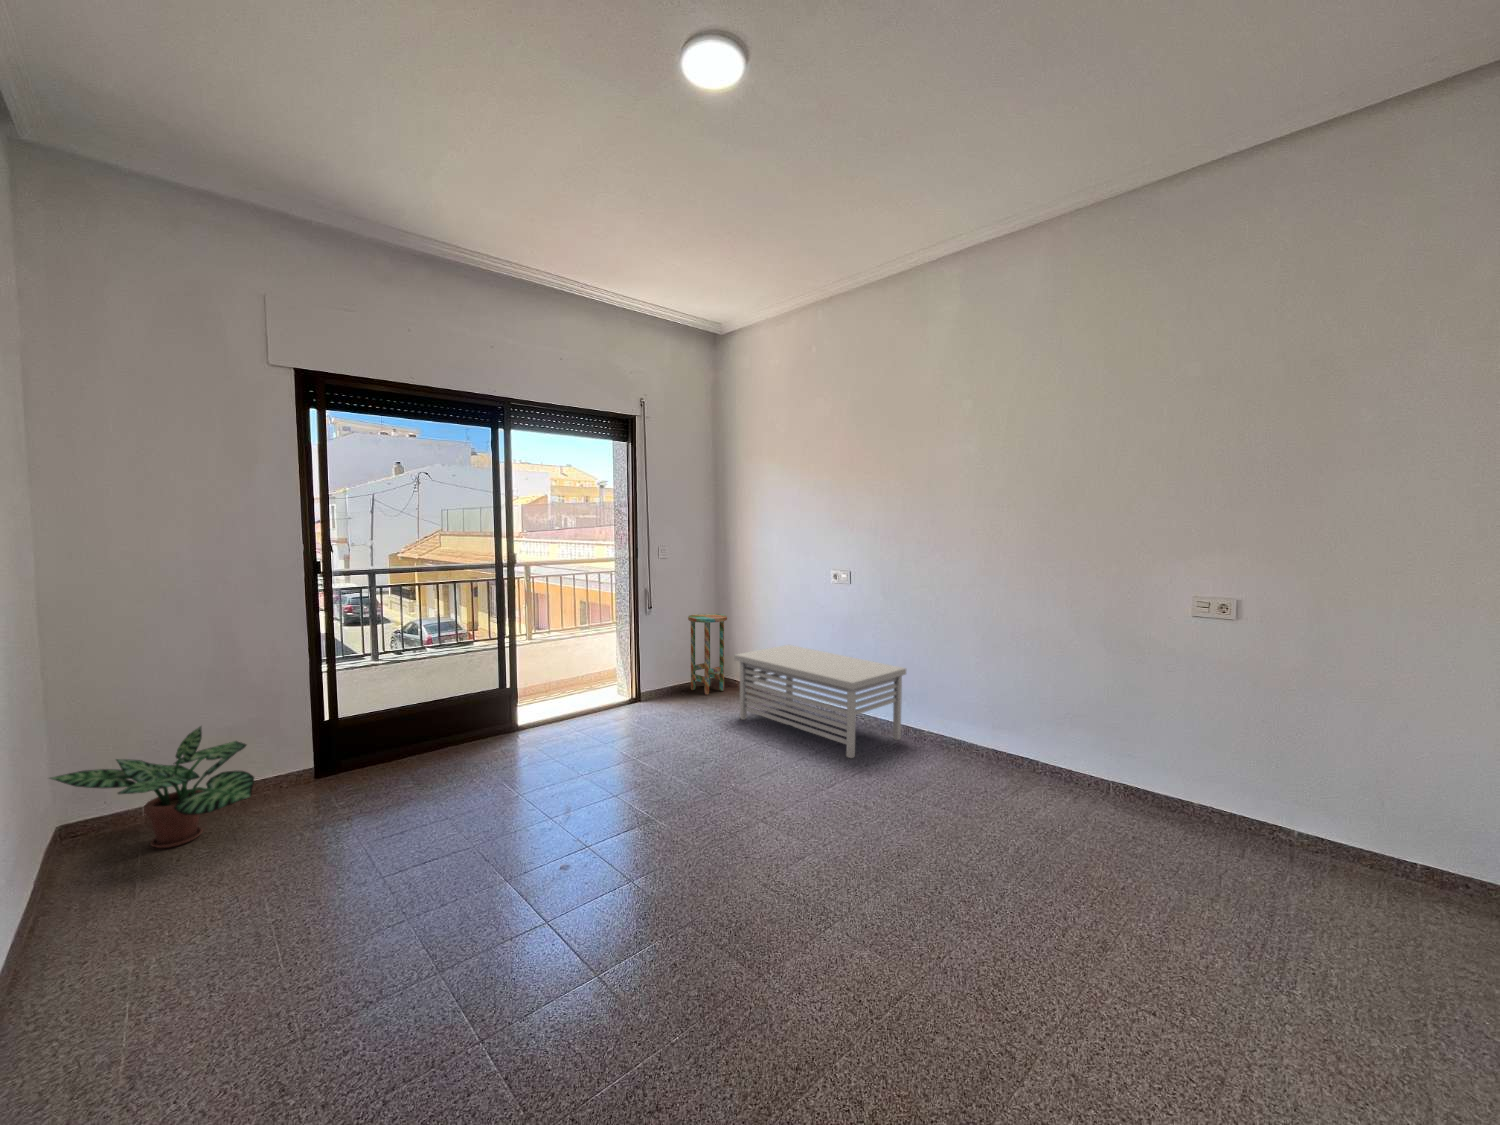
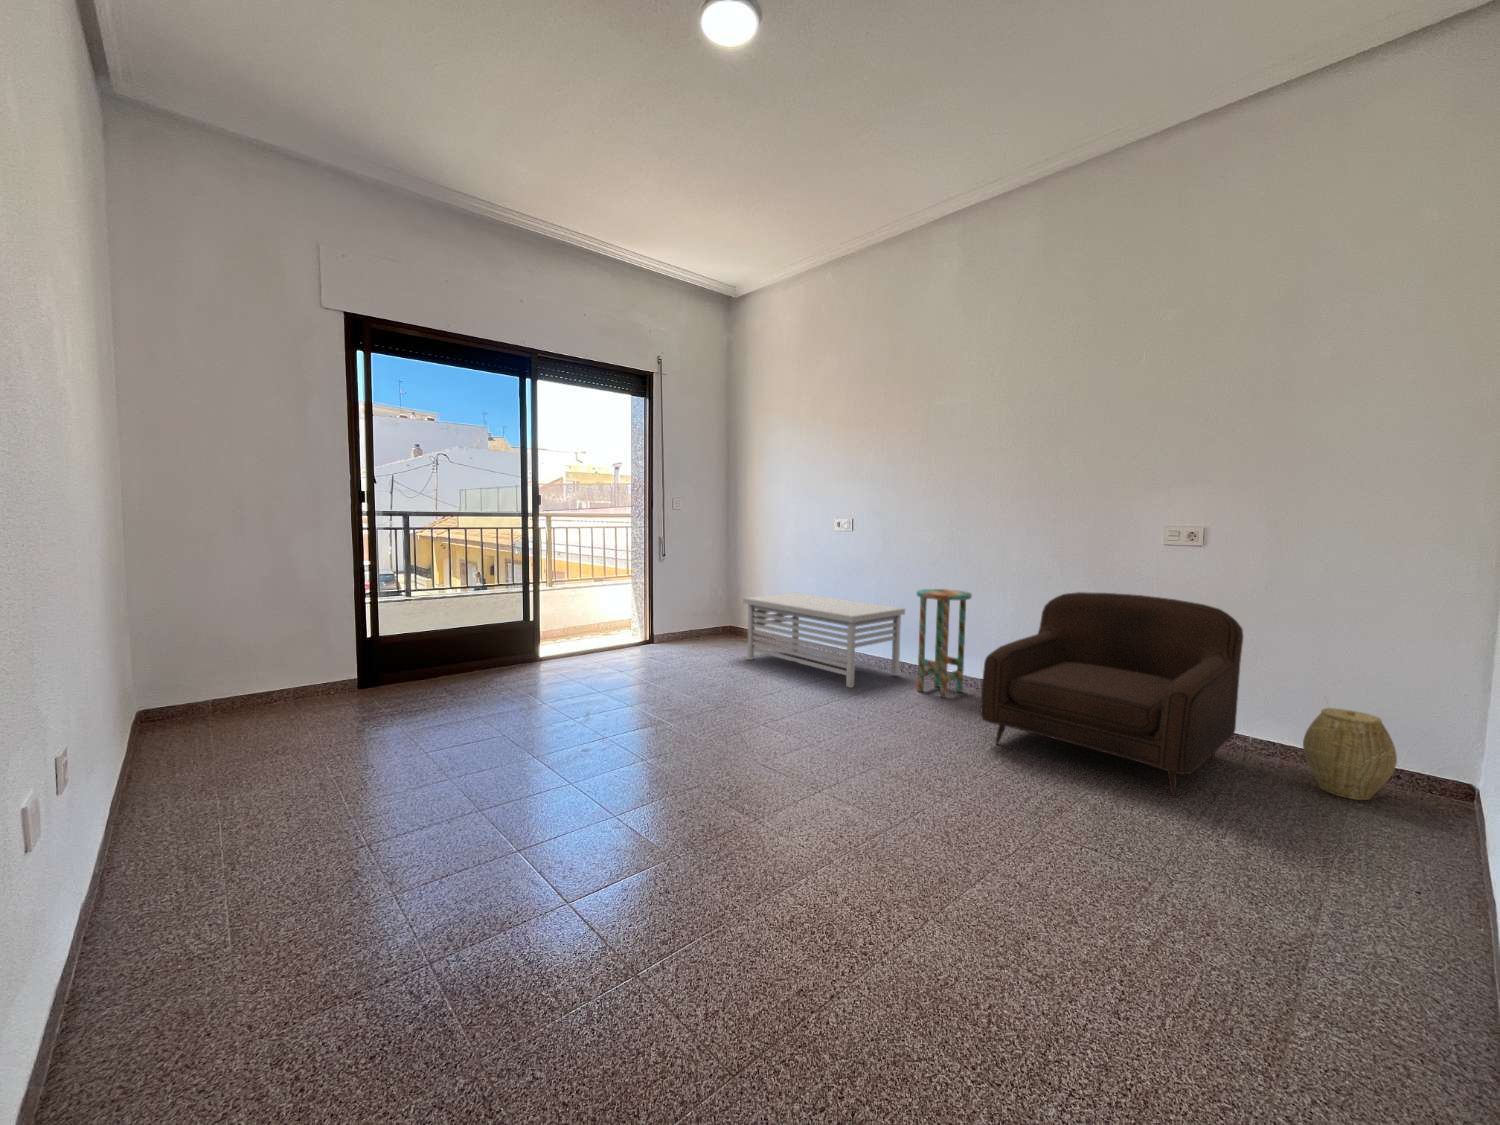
side table: present [688,613,727,695] -> present [917,589,972,698]
armchair: none [999,664,1286,919] -> present [980,592,1243,796]
potted plant: present [50,726,254,848] -> none [141,630,314,734]
woven basket: none [1361,809,1472,918] -> present [1303,708,1397,800]

